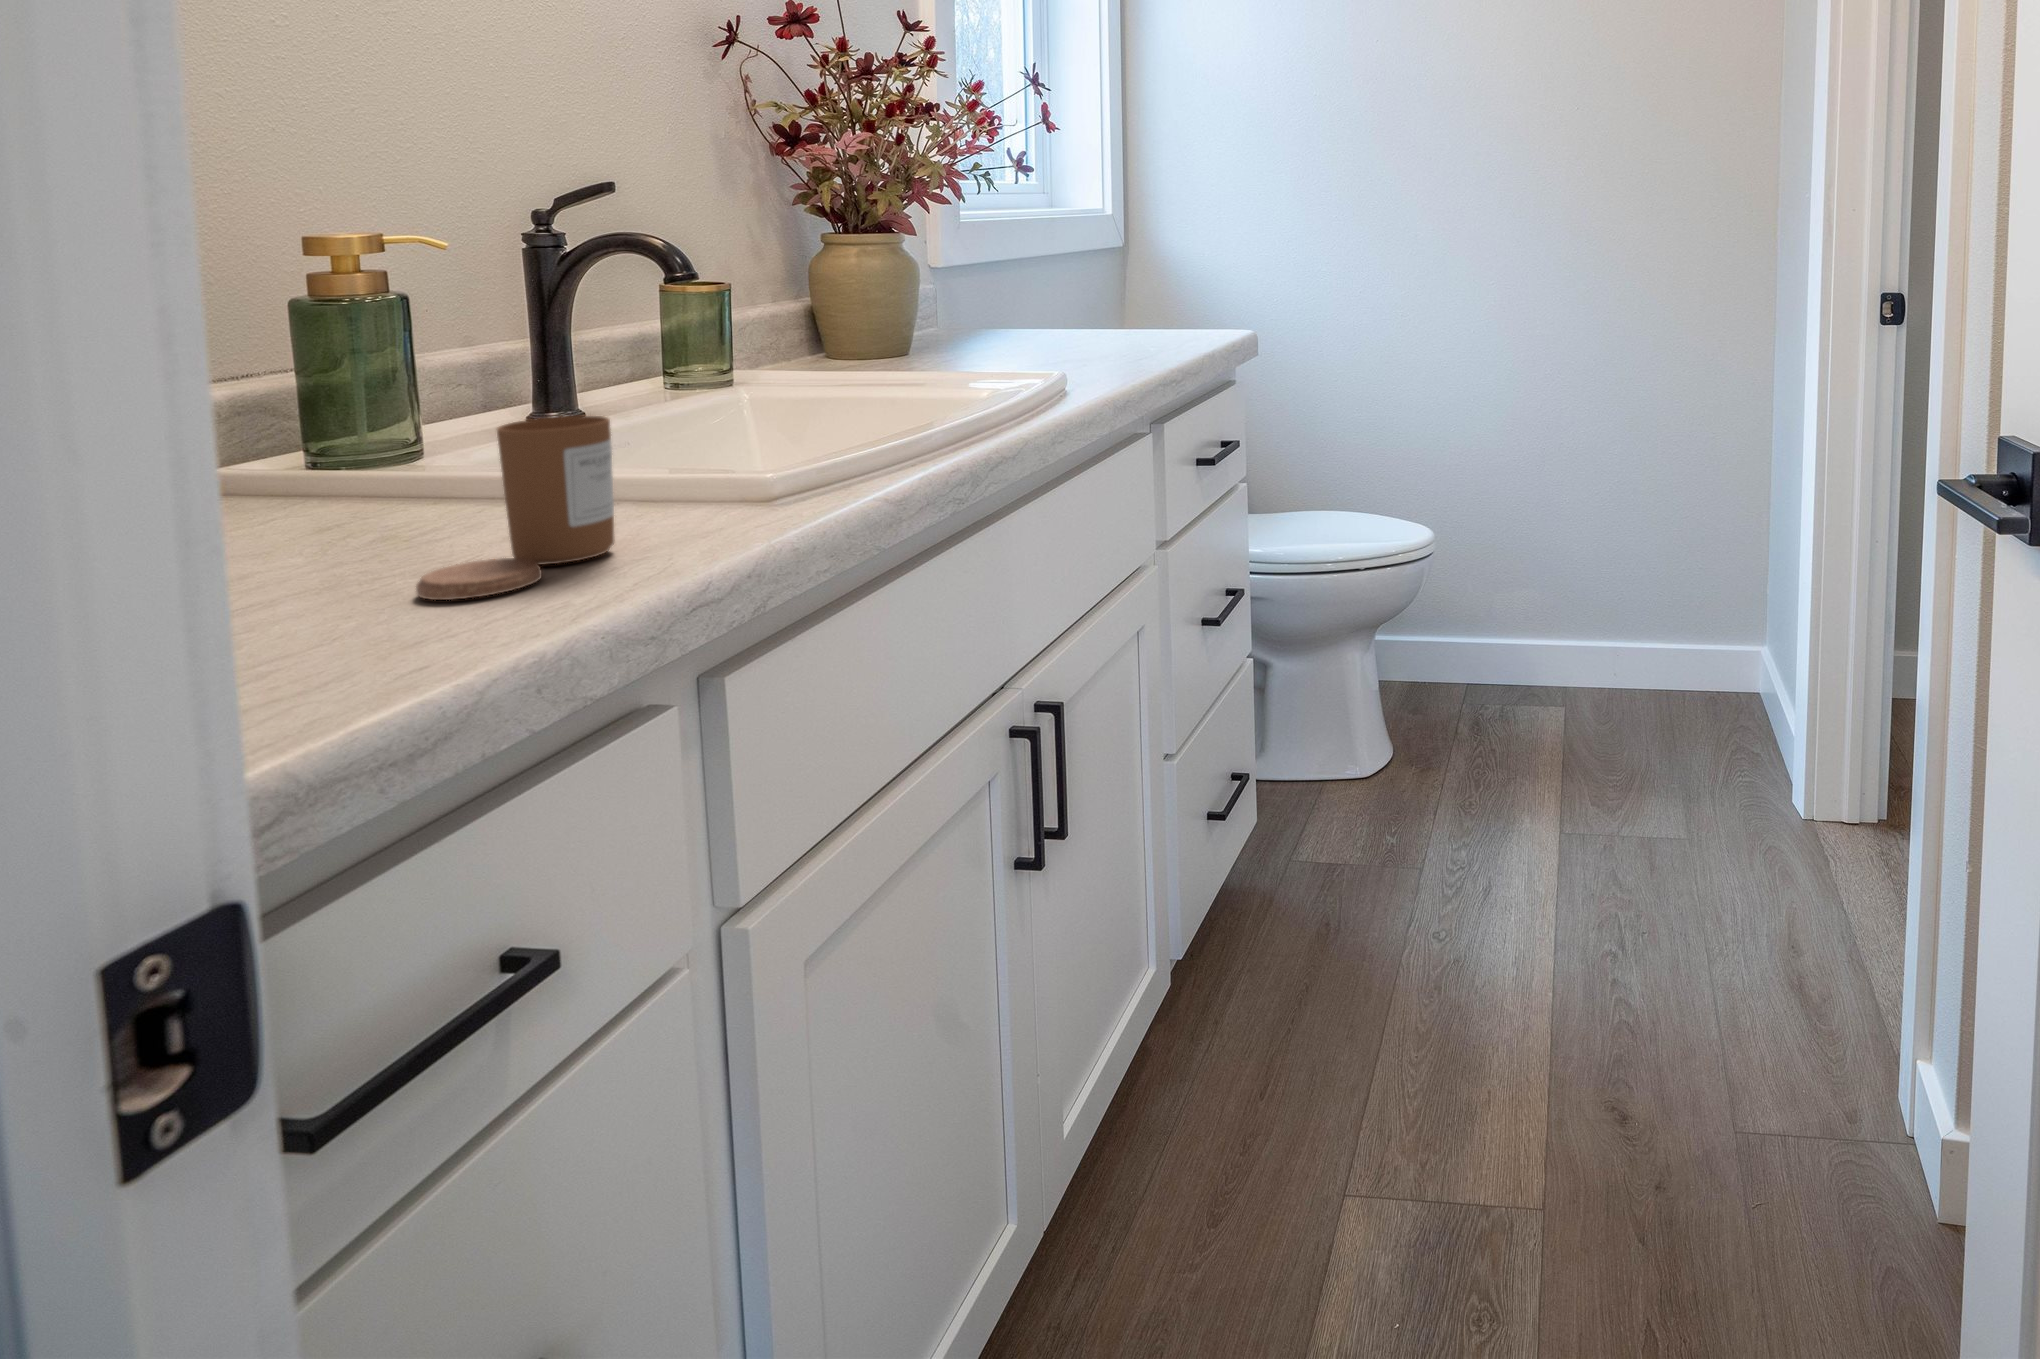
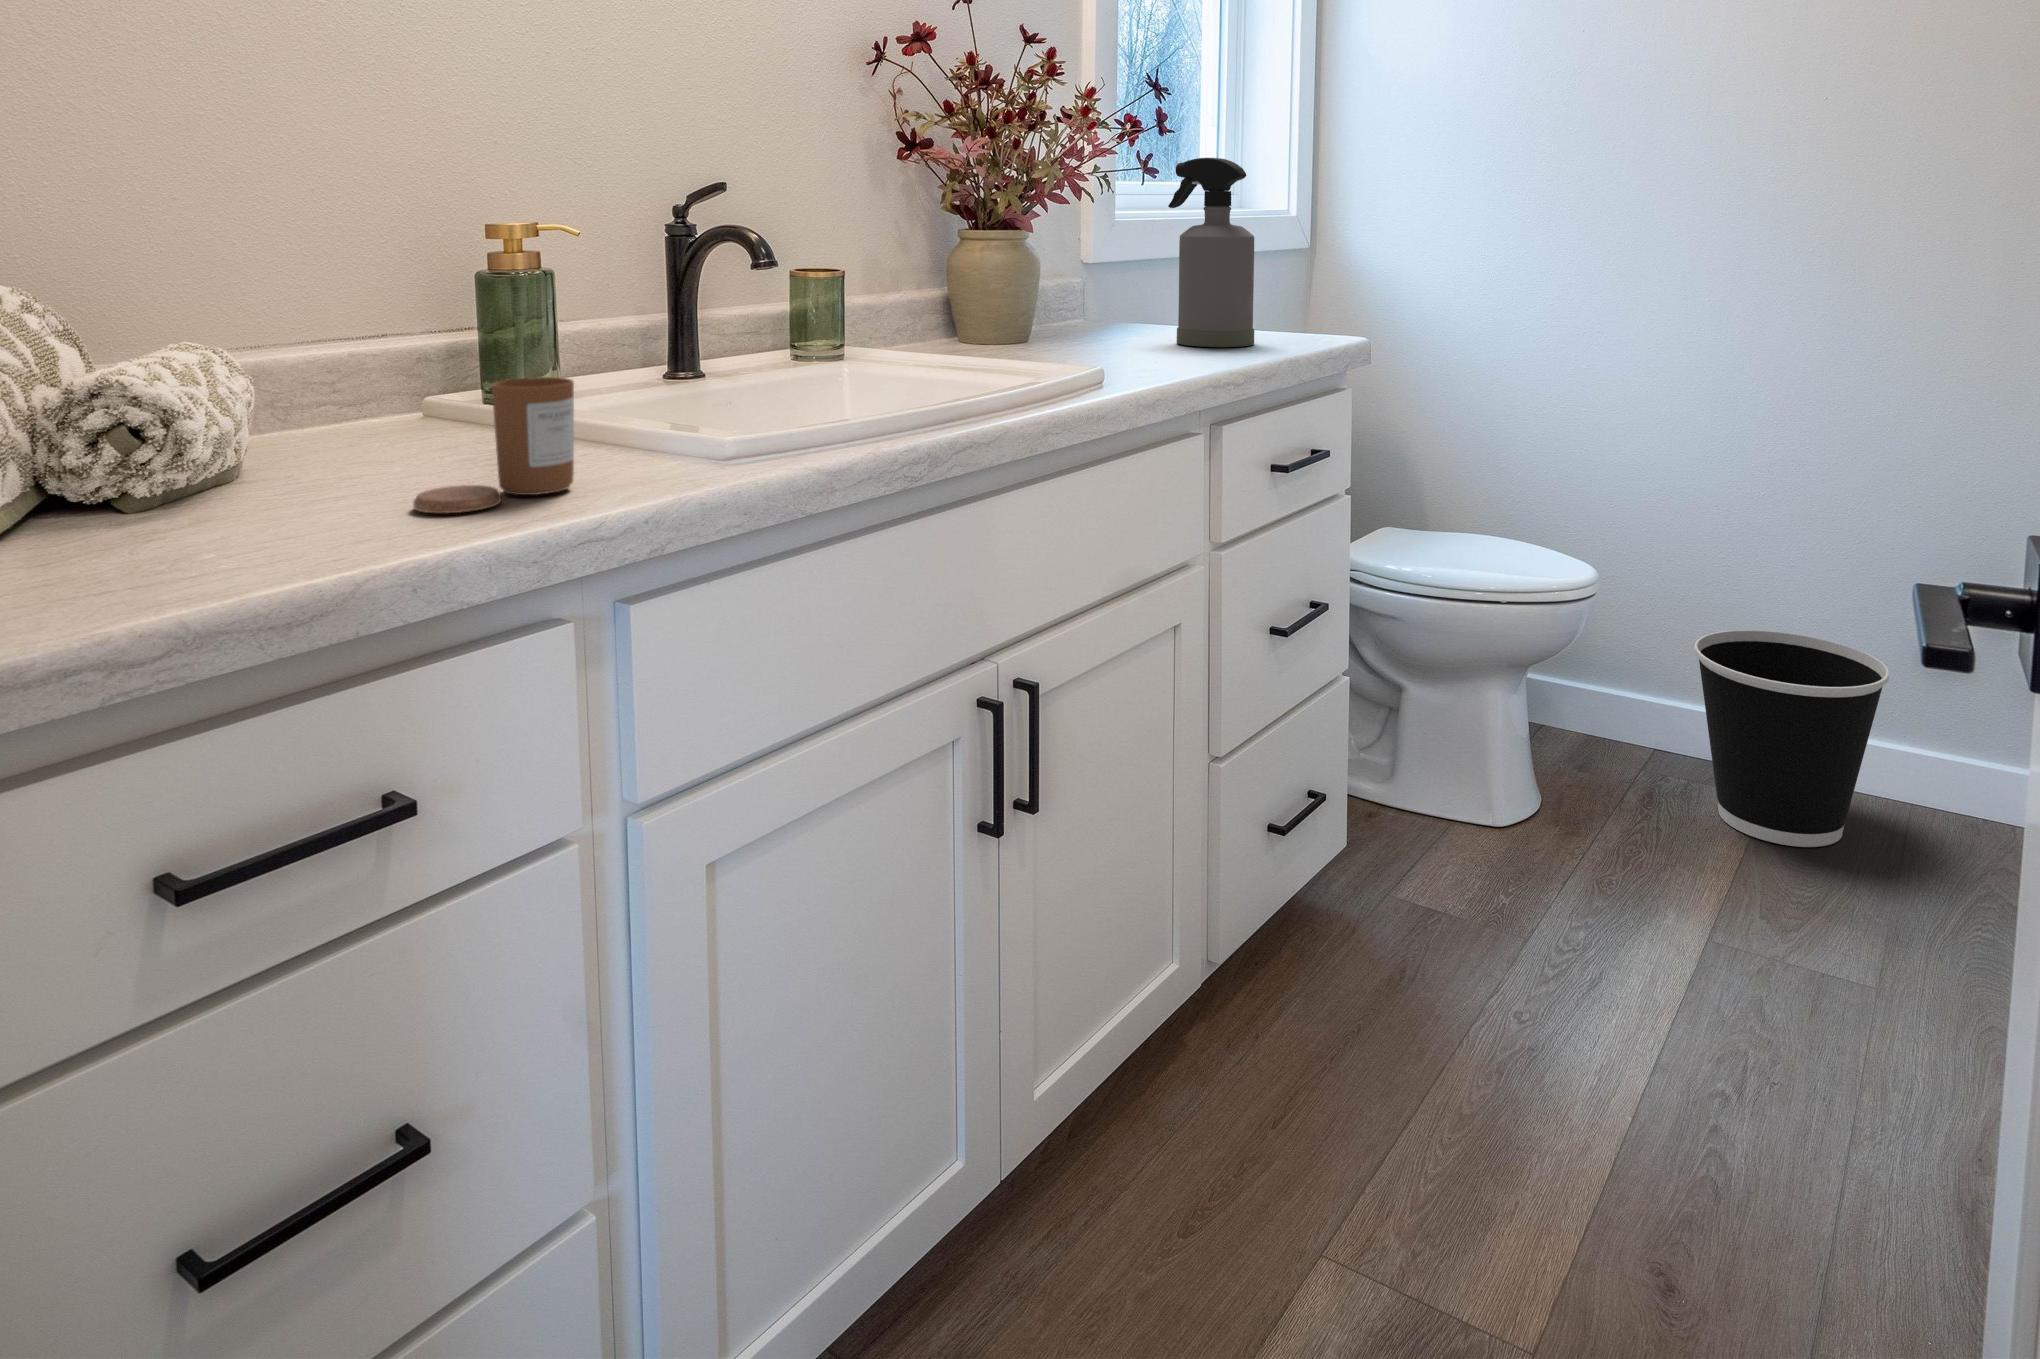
spray bottle: none [1055,154,1154,345] -> present [1168,158,1254,347]
wastebasket: none [1517,556,1664,733] -> present [1694,630,1889,847]

